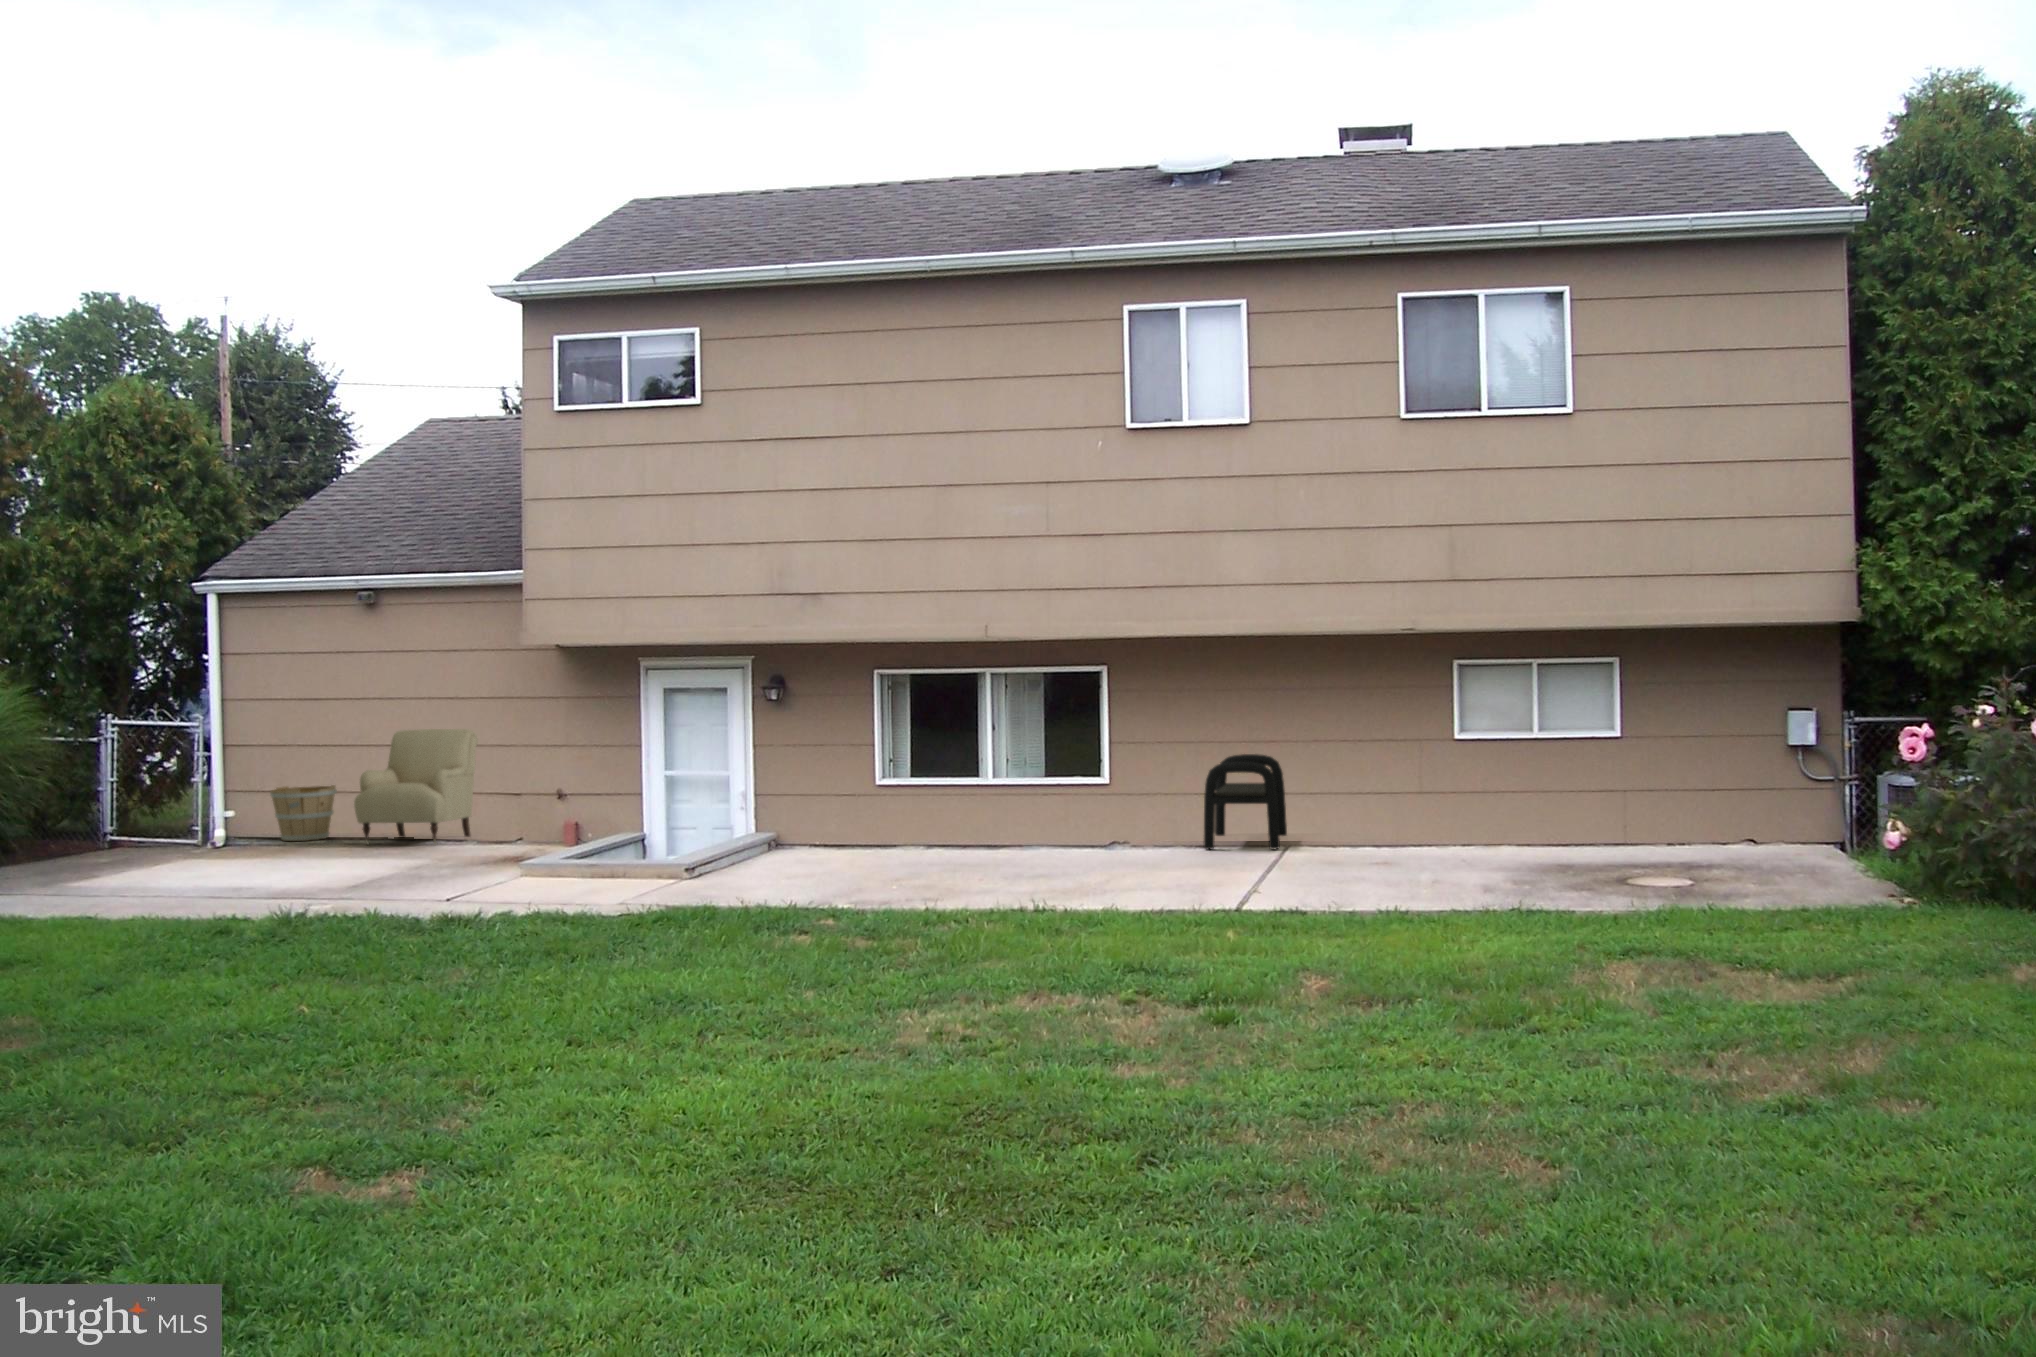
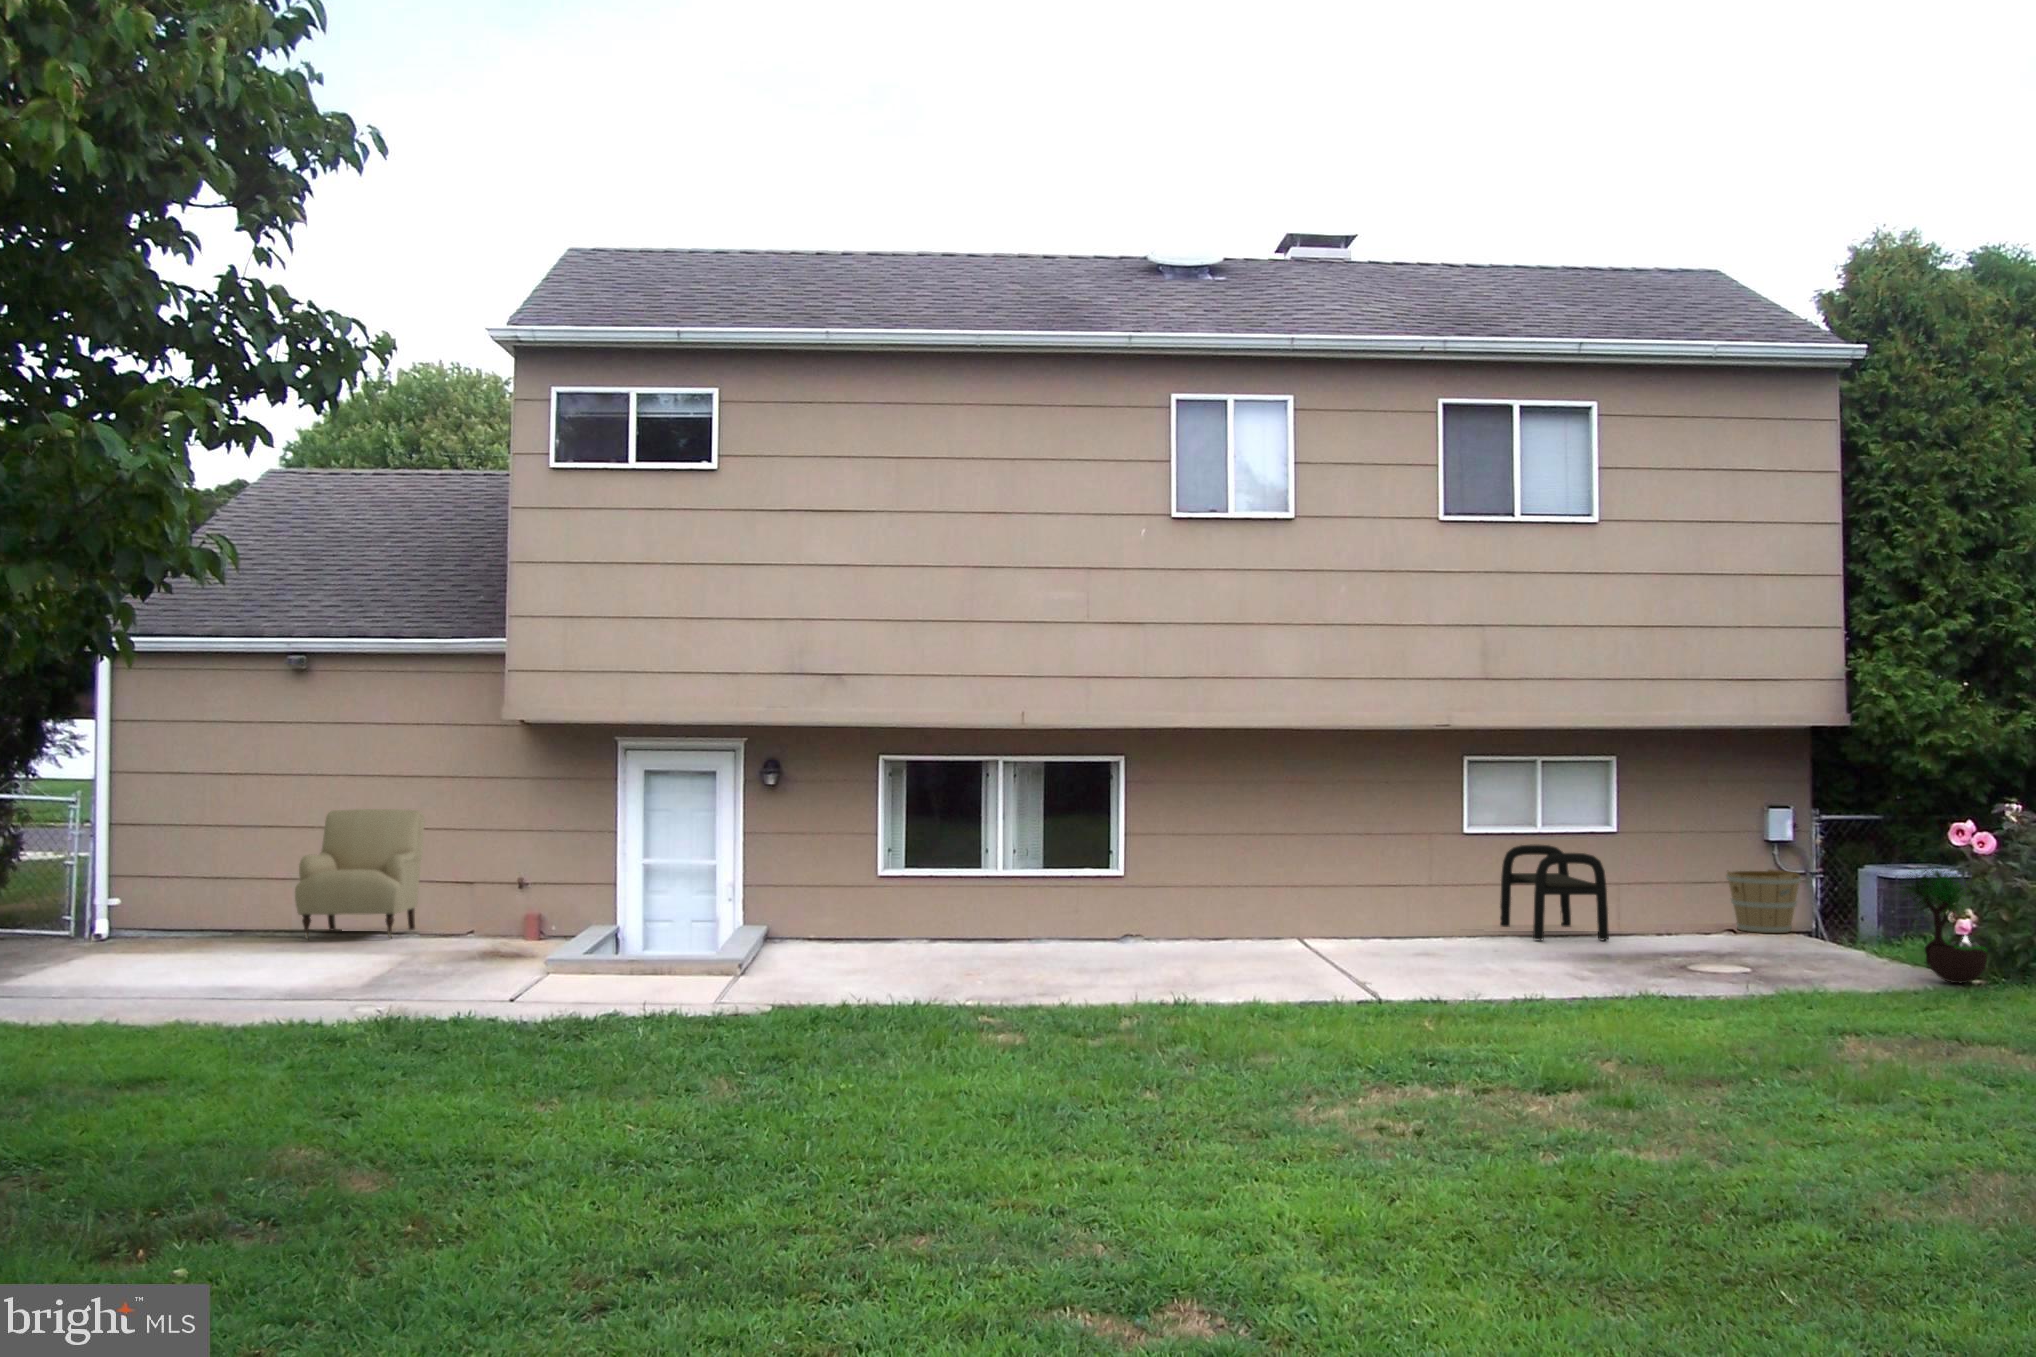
bench: present [1204,754,1287,849] -> present [1500,845,1609,940]
potted tree: none [1823,759,1916,894] -> present [1896,869,1987,983]
wooden bucket: present [270,785,337,841] -> present [1726,869,1801,933]

